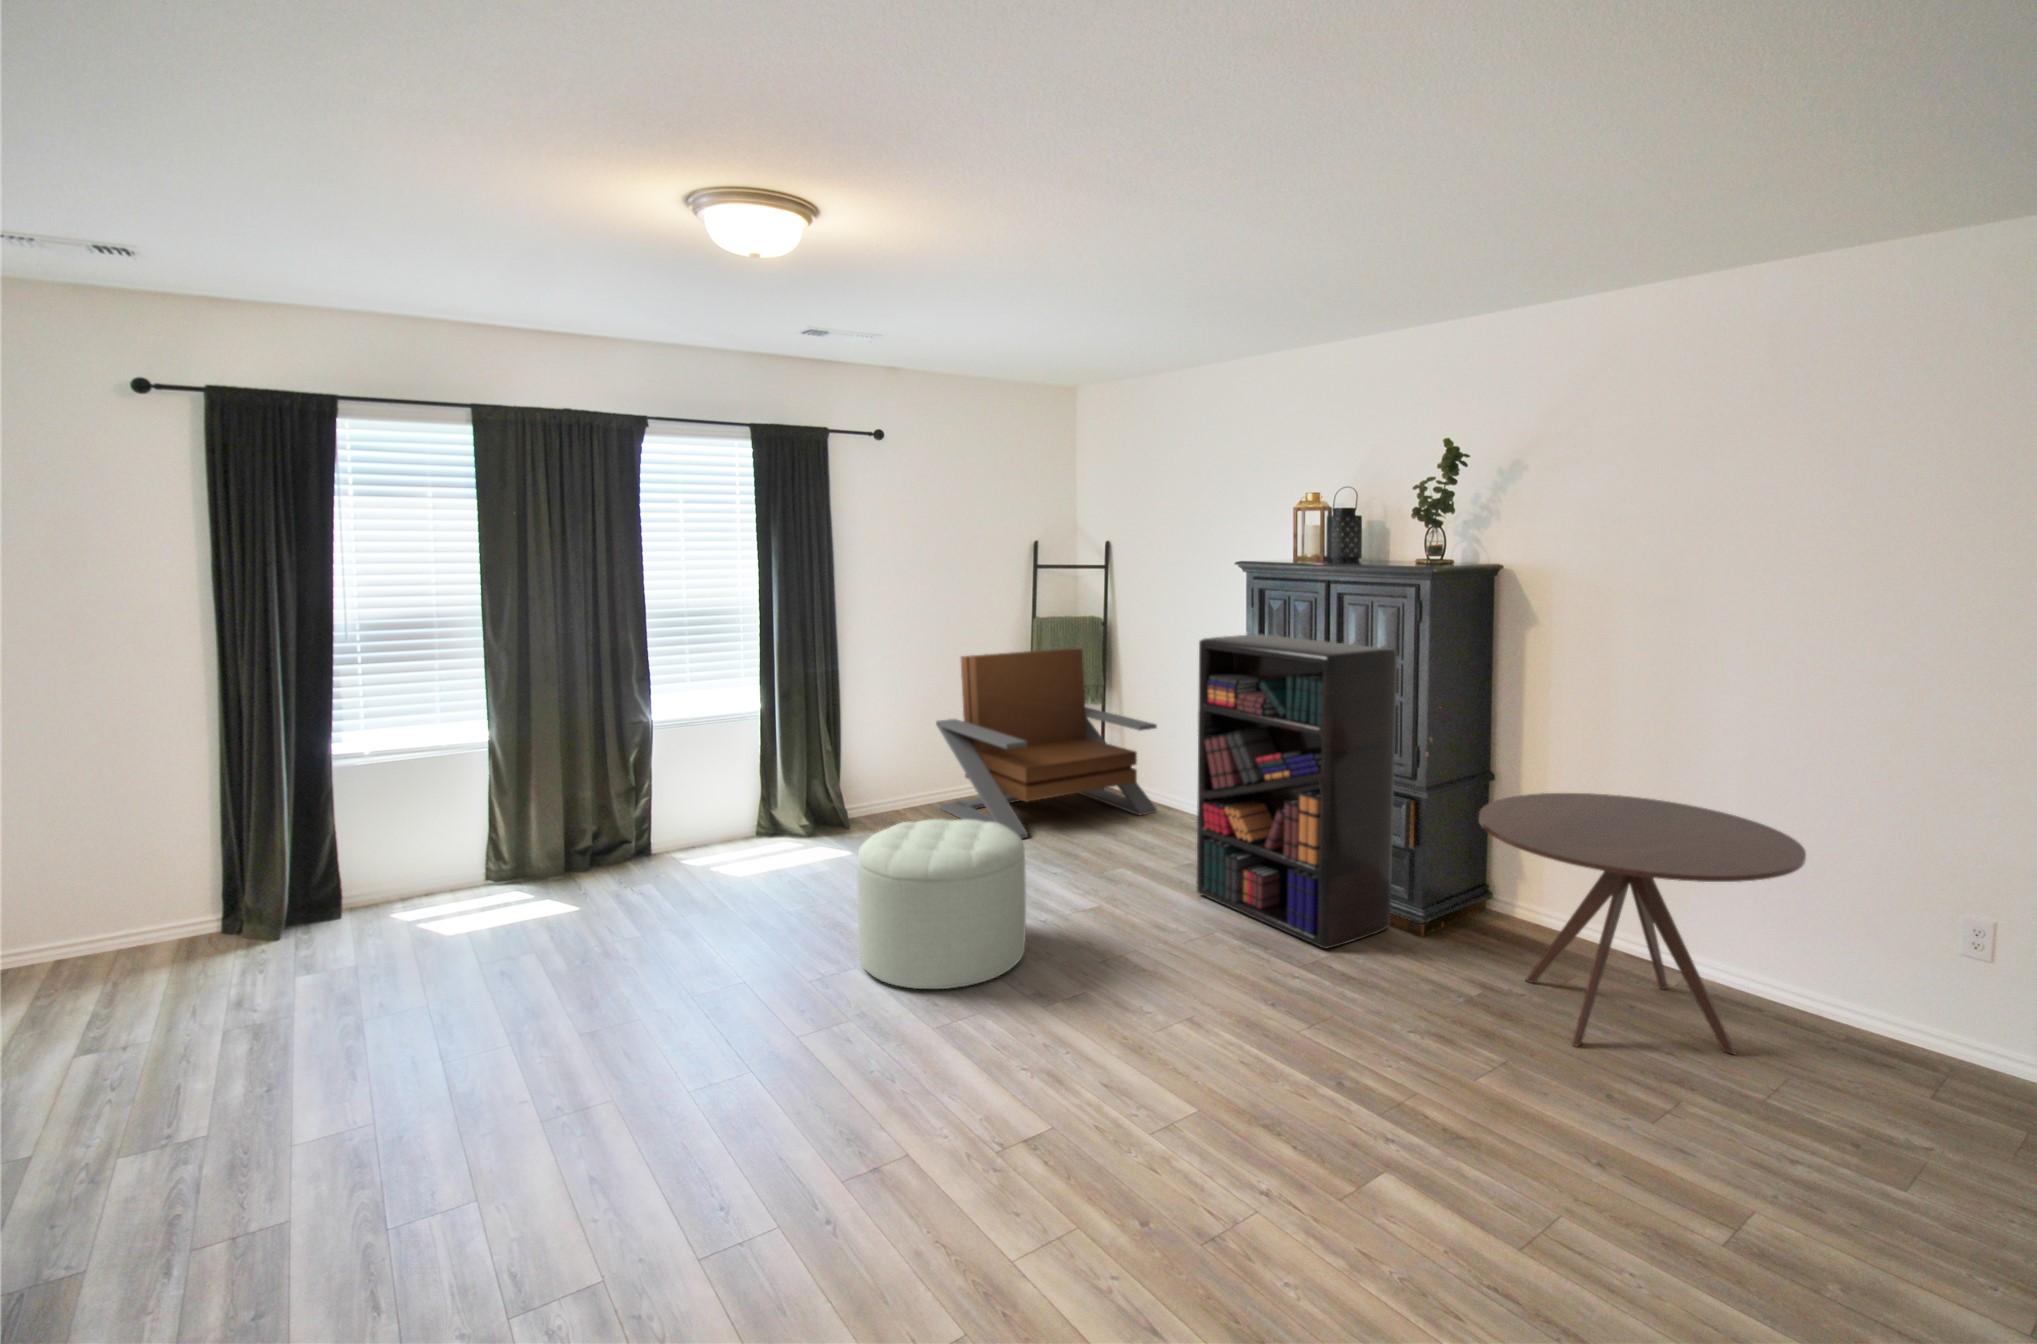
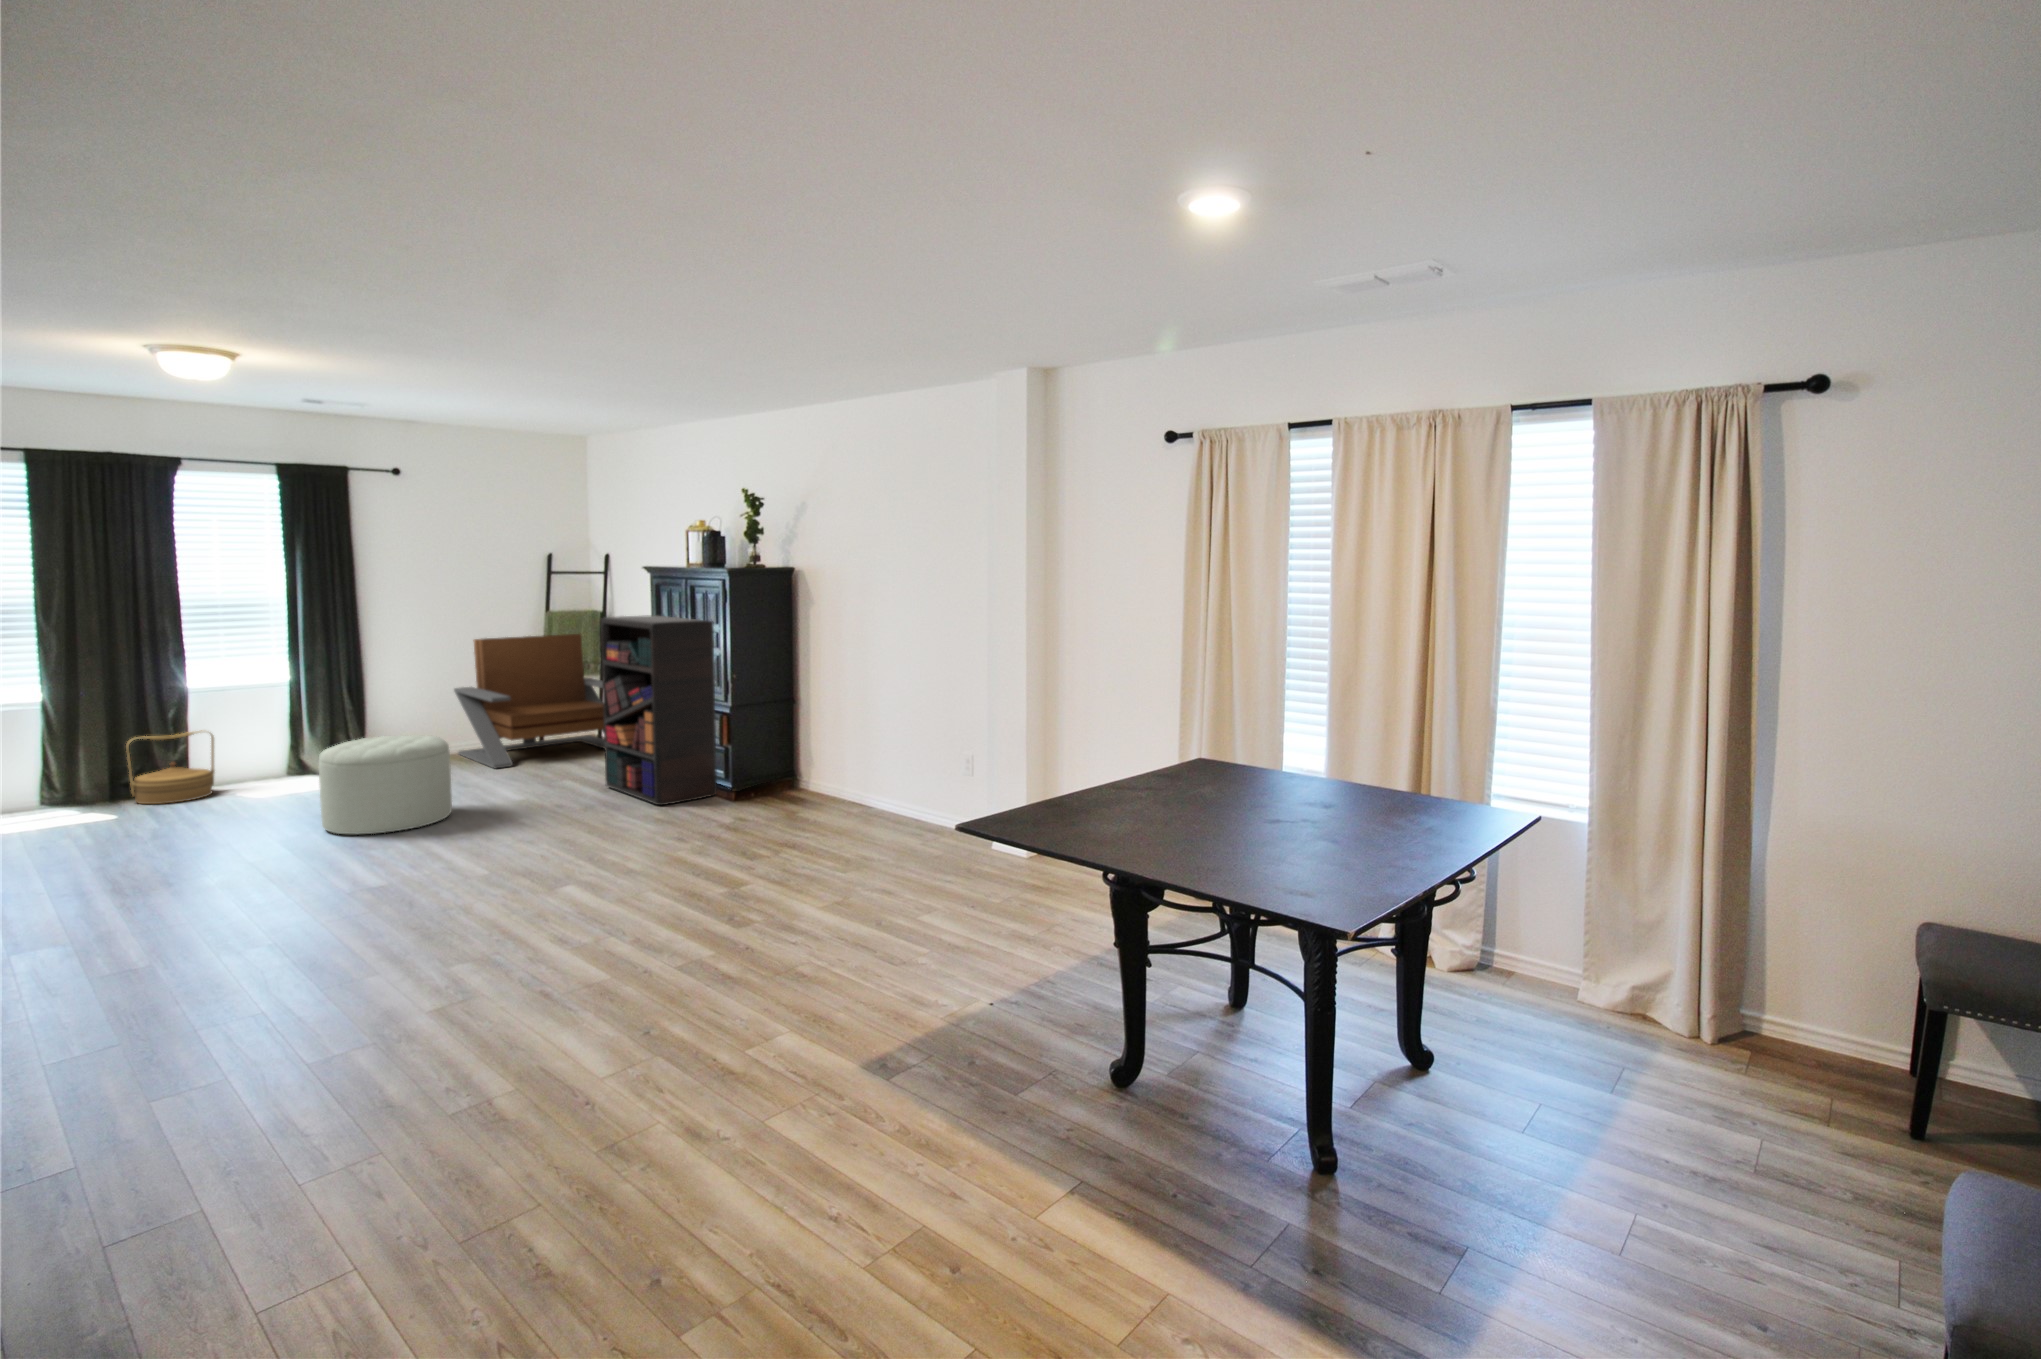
woven basket: none [590,784,685,888] -> present [126,730,214,804]
round table: present [1479,793,1806,1055] -> none [716,703,882,833]

